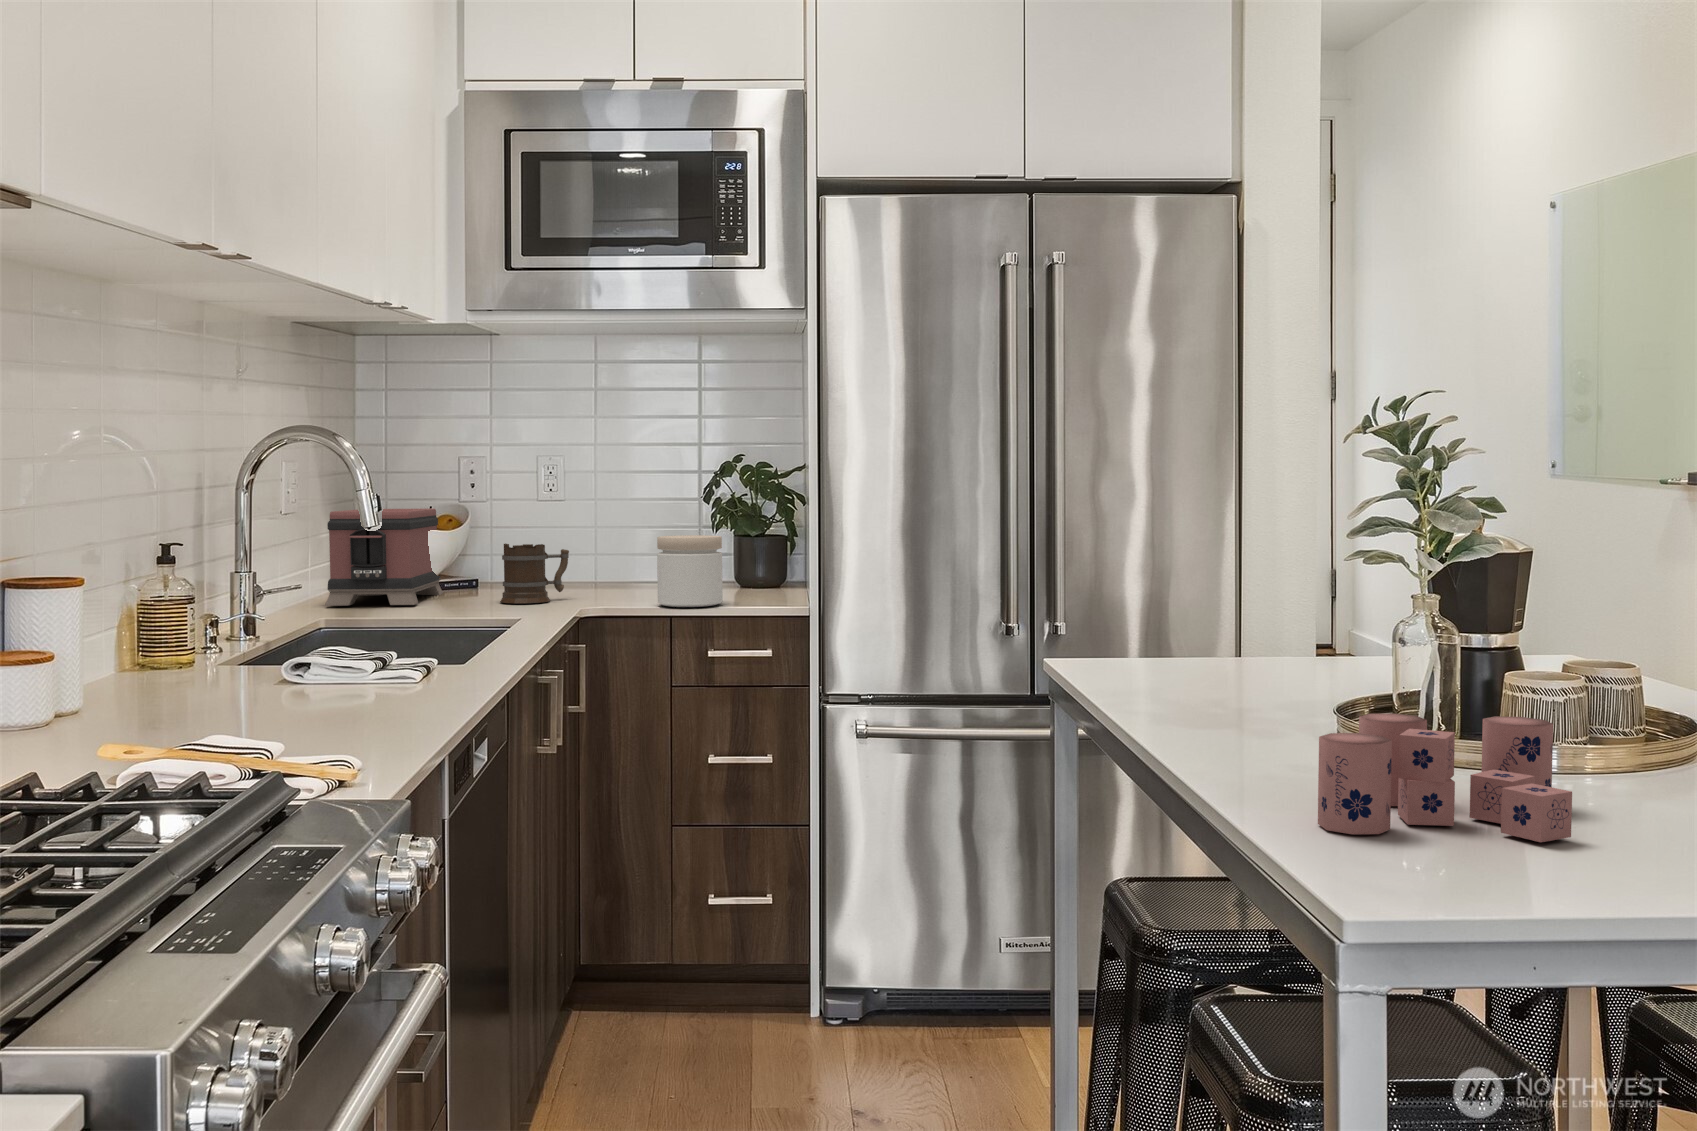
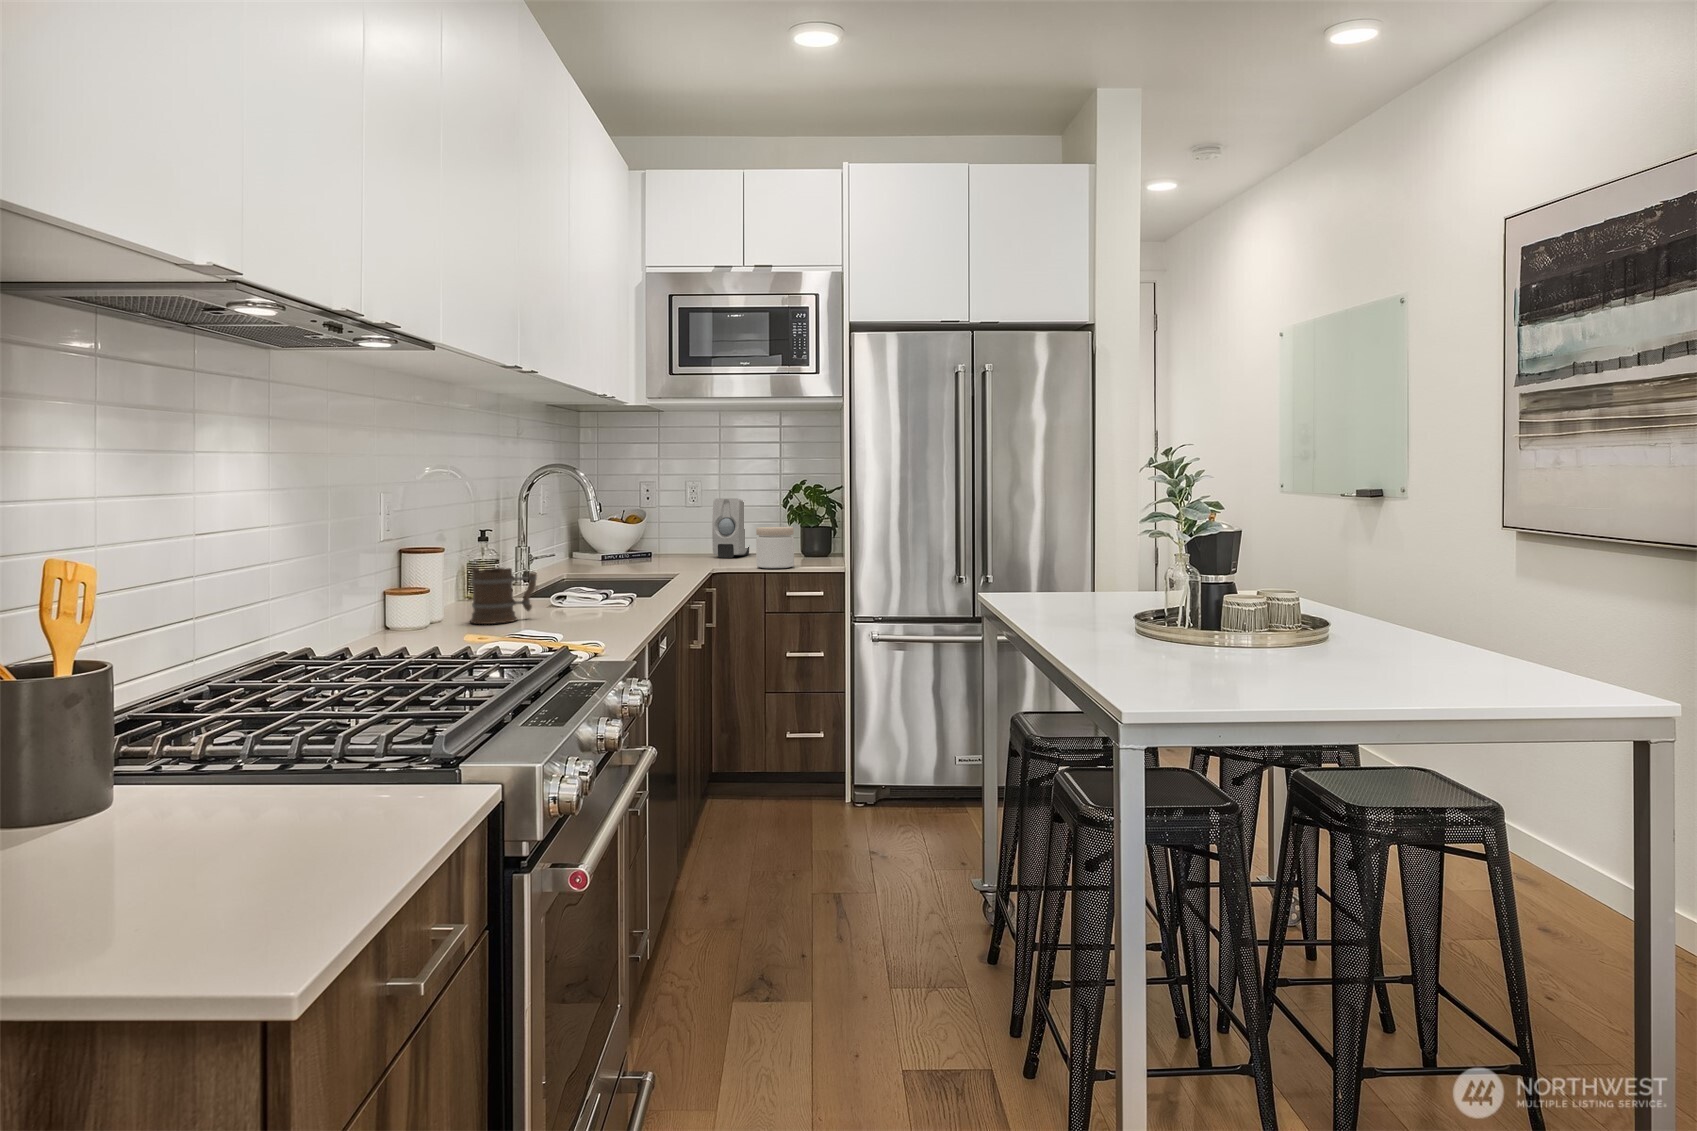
soap dispenser: none [584,486,649,587] -> present [712,498,749,558]
toaster: present [325,509,443,606] -> none [565,512,631,568]
mug: present [500,543,569,603] -> present [470,568,537,624]
candle: present [1318,713,1572,842] -> none [1114,615,1246,678]

